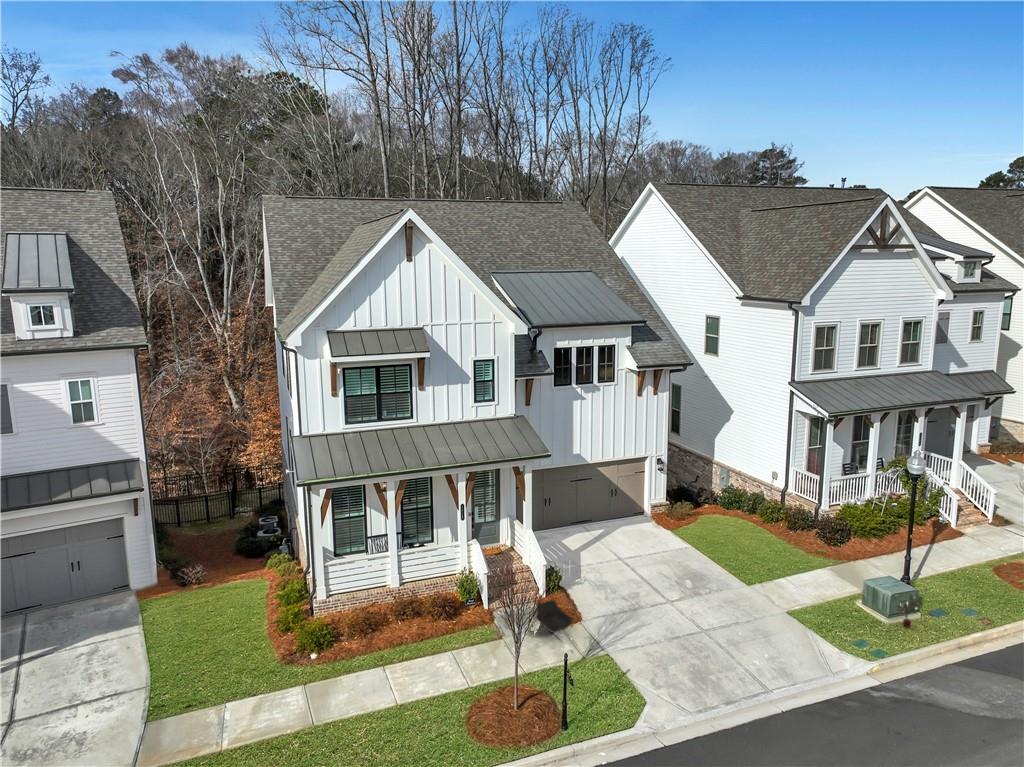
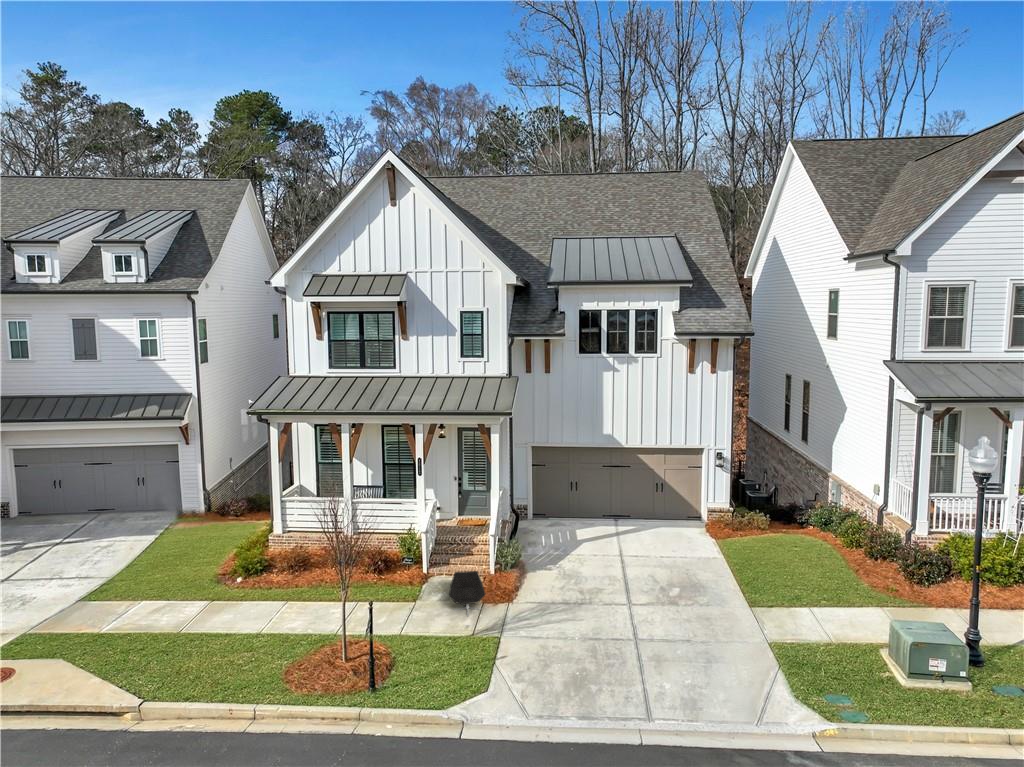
potted tree: present [896,593,922,627] -> none [914,646,962,699]

